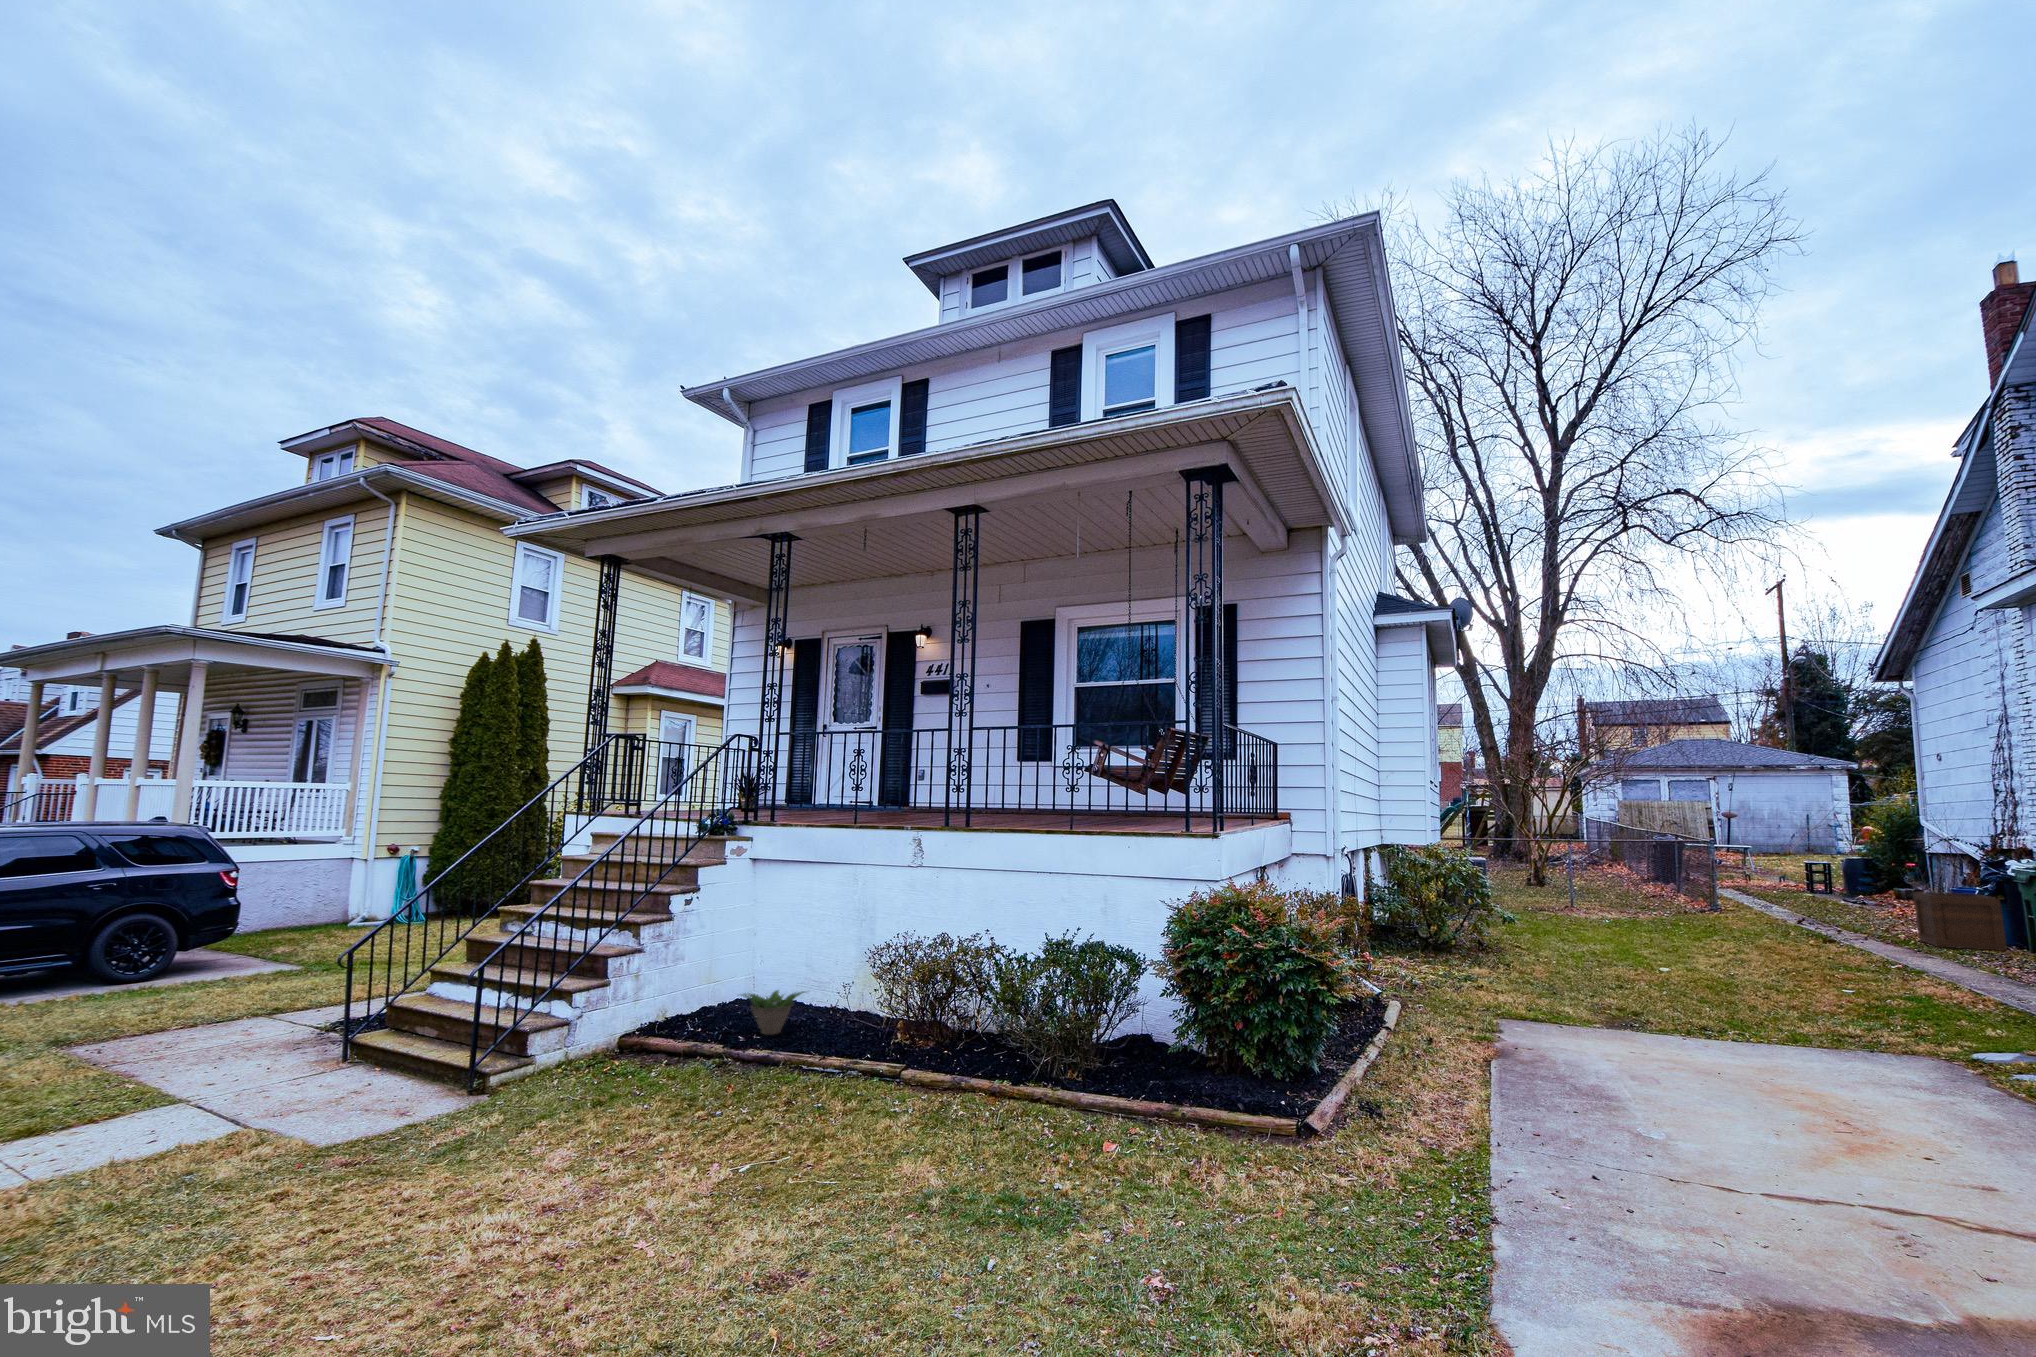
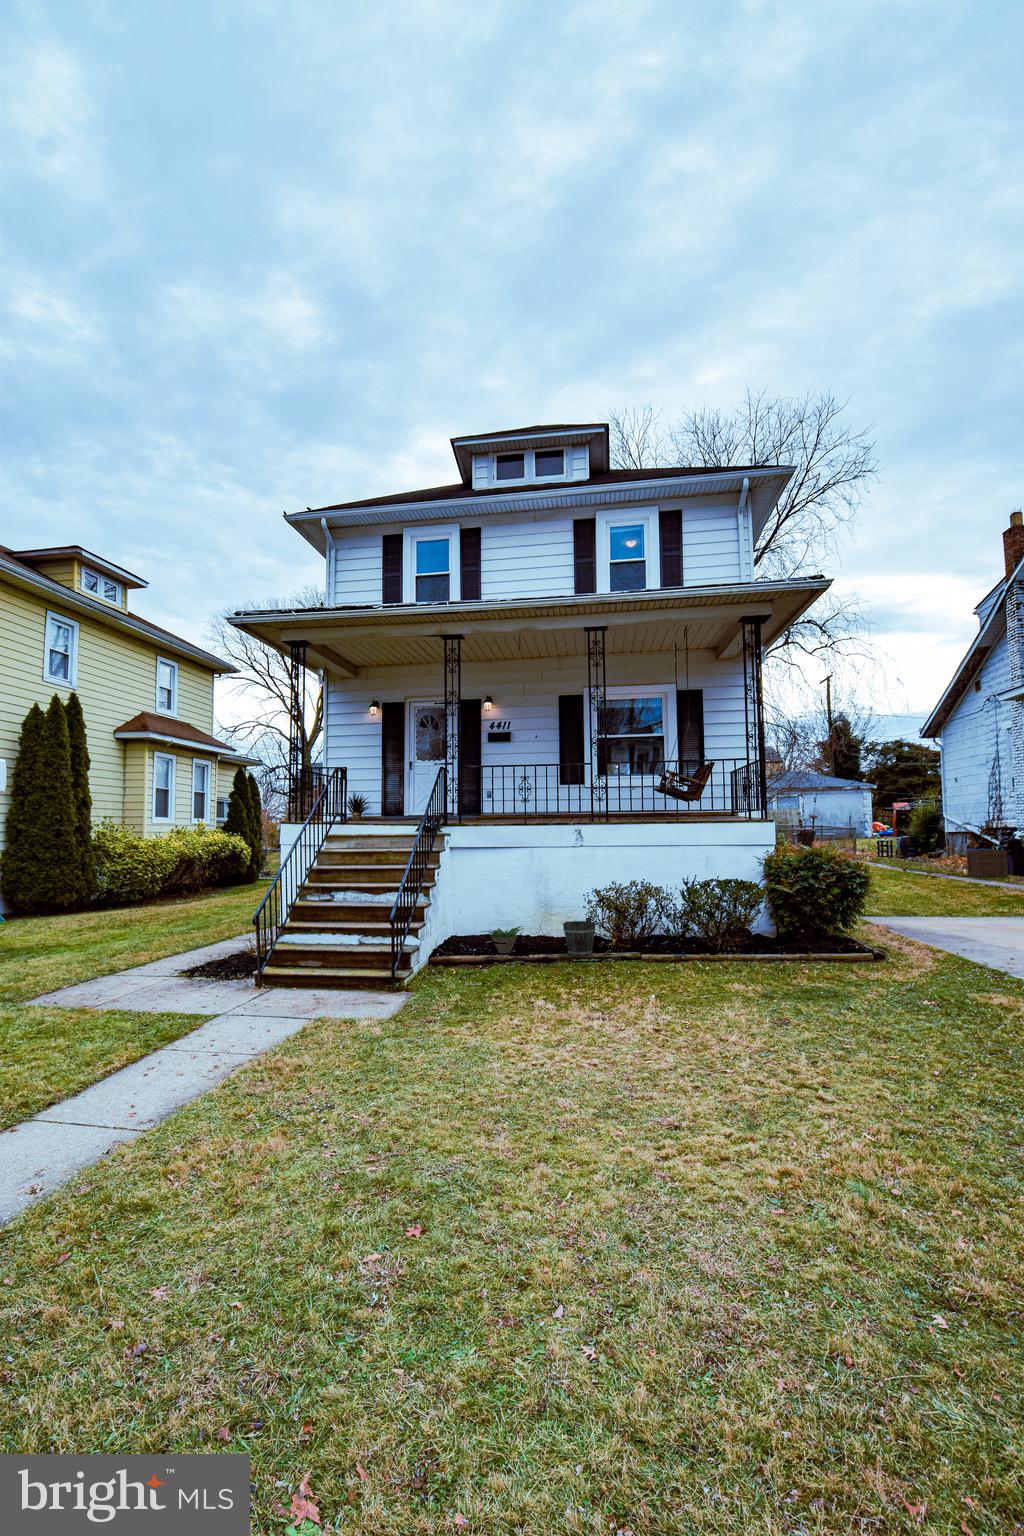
bucket: none [833,987,891,1056] -> present [563,918,596,956]

